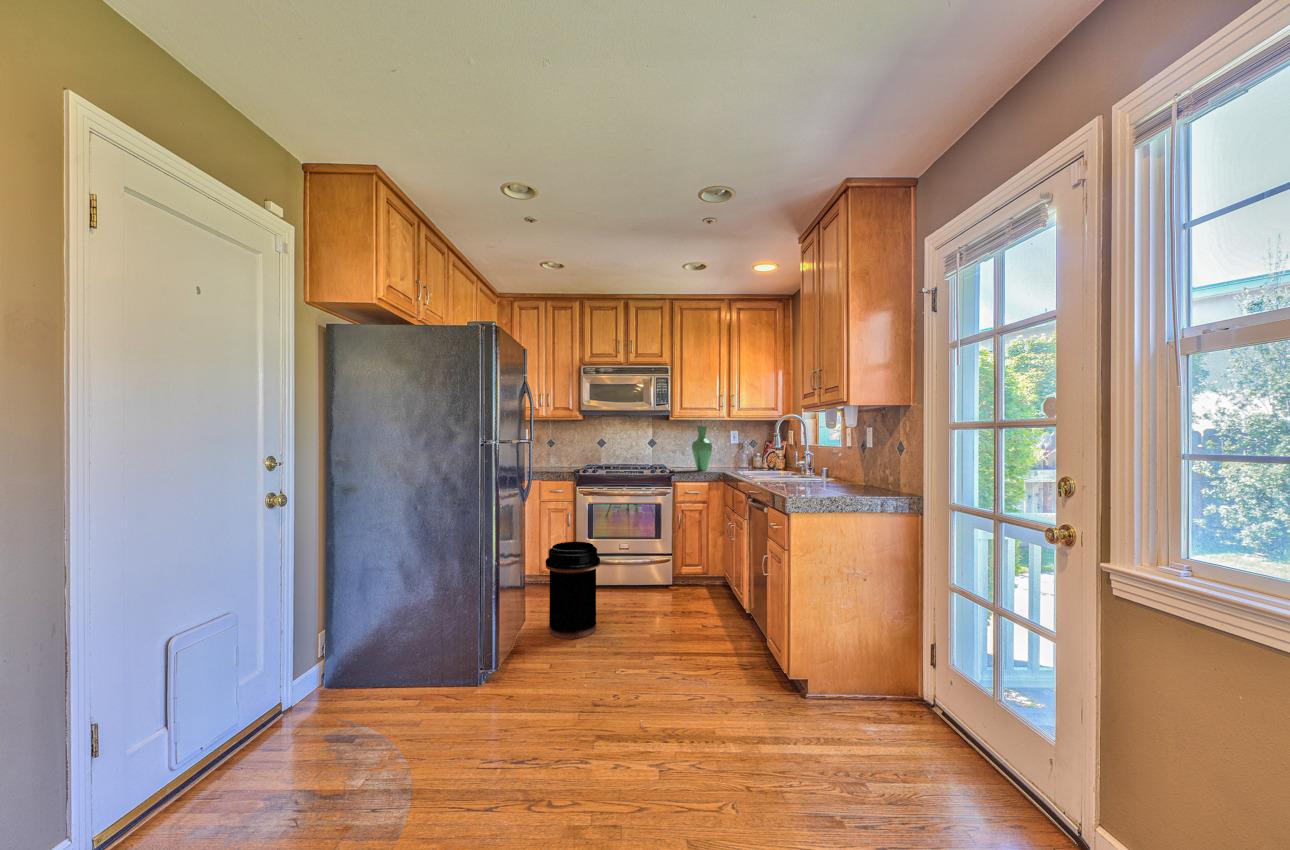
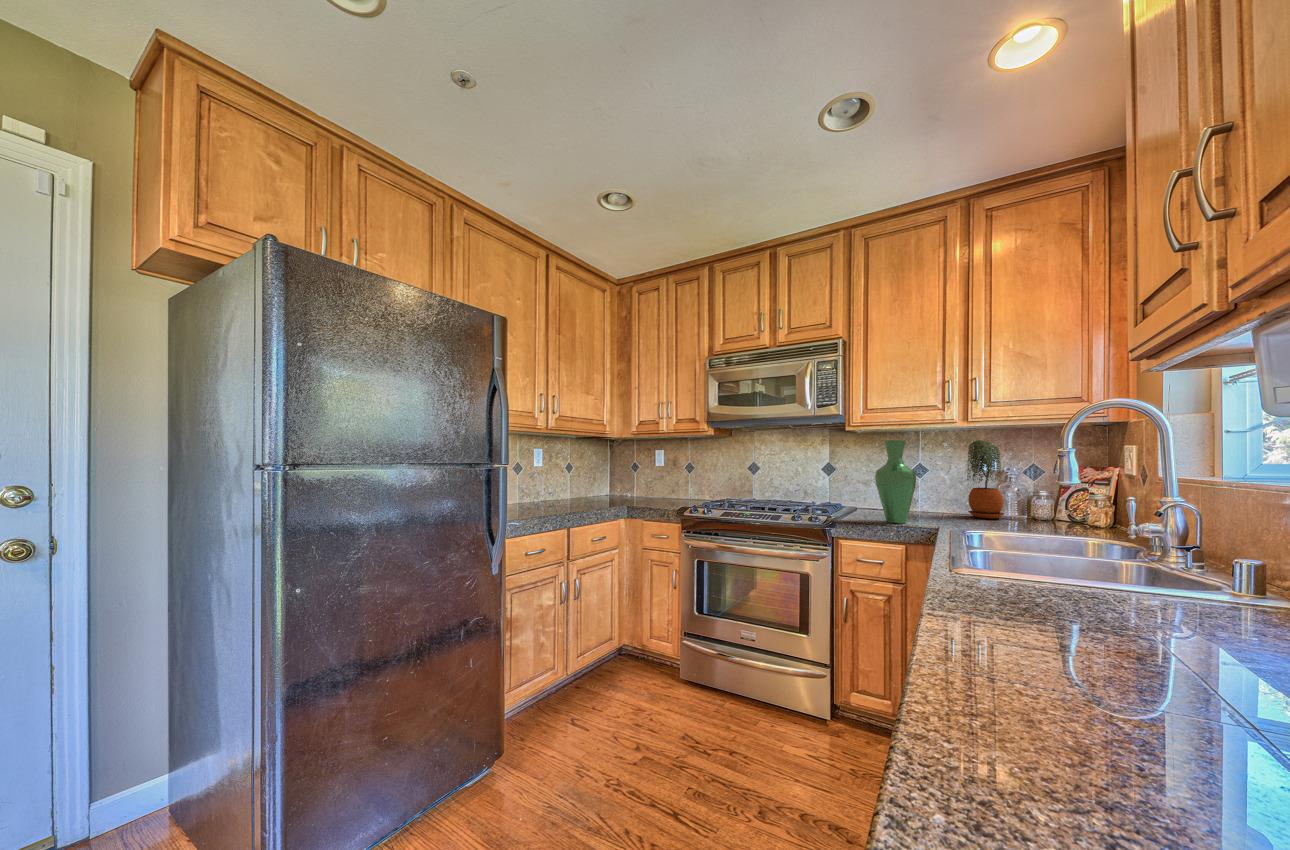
potted plant: none [726,426,743,467] -> present [967,440,1004,519]
trash can: present [546,542,600,639] -> none [552,626,641,805]

